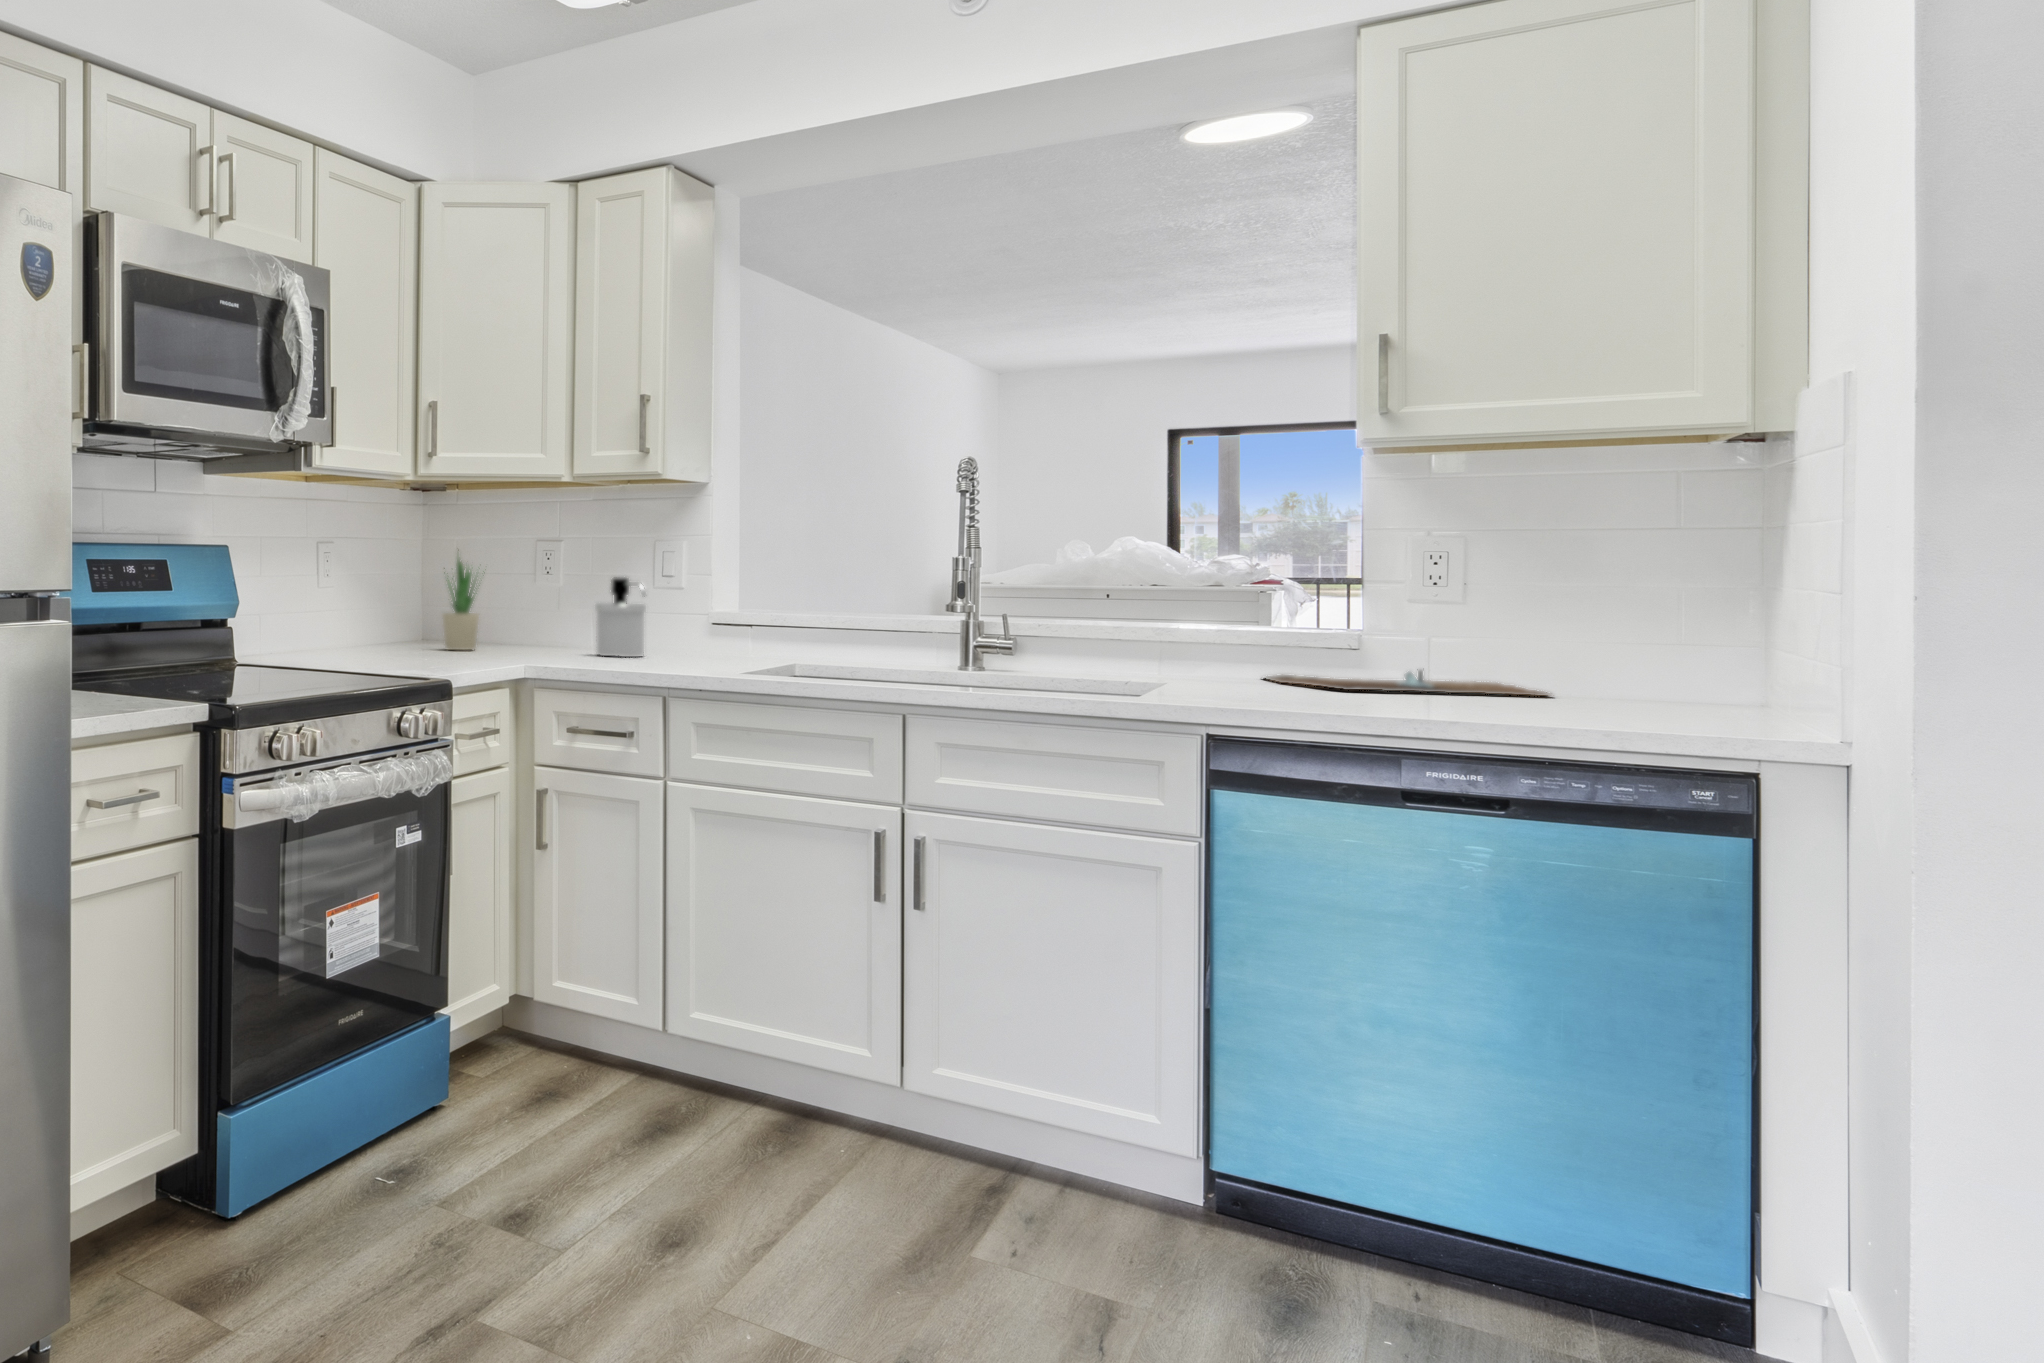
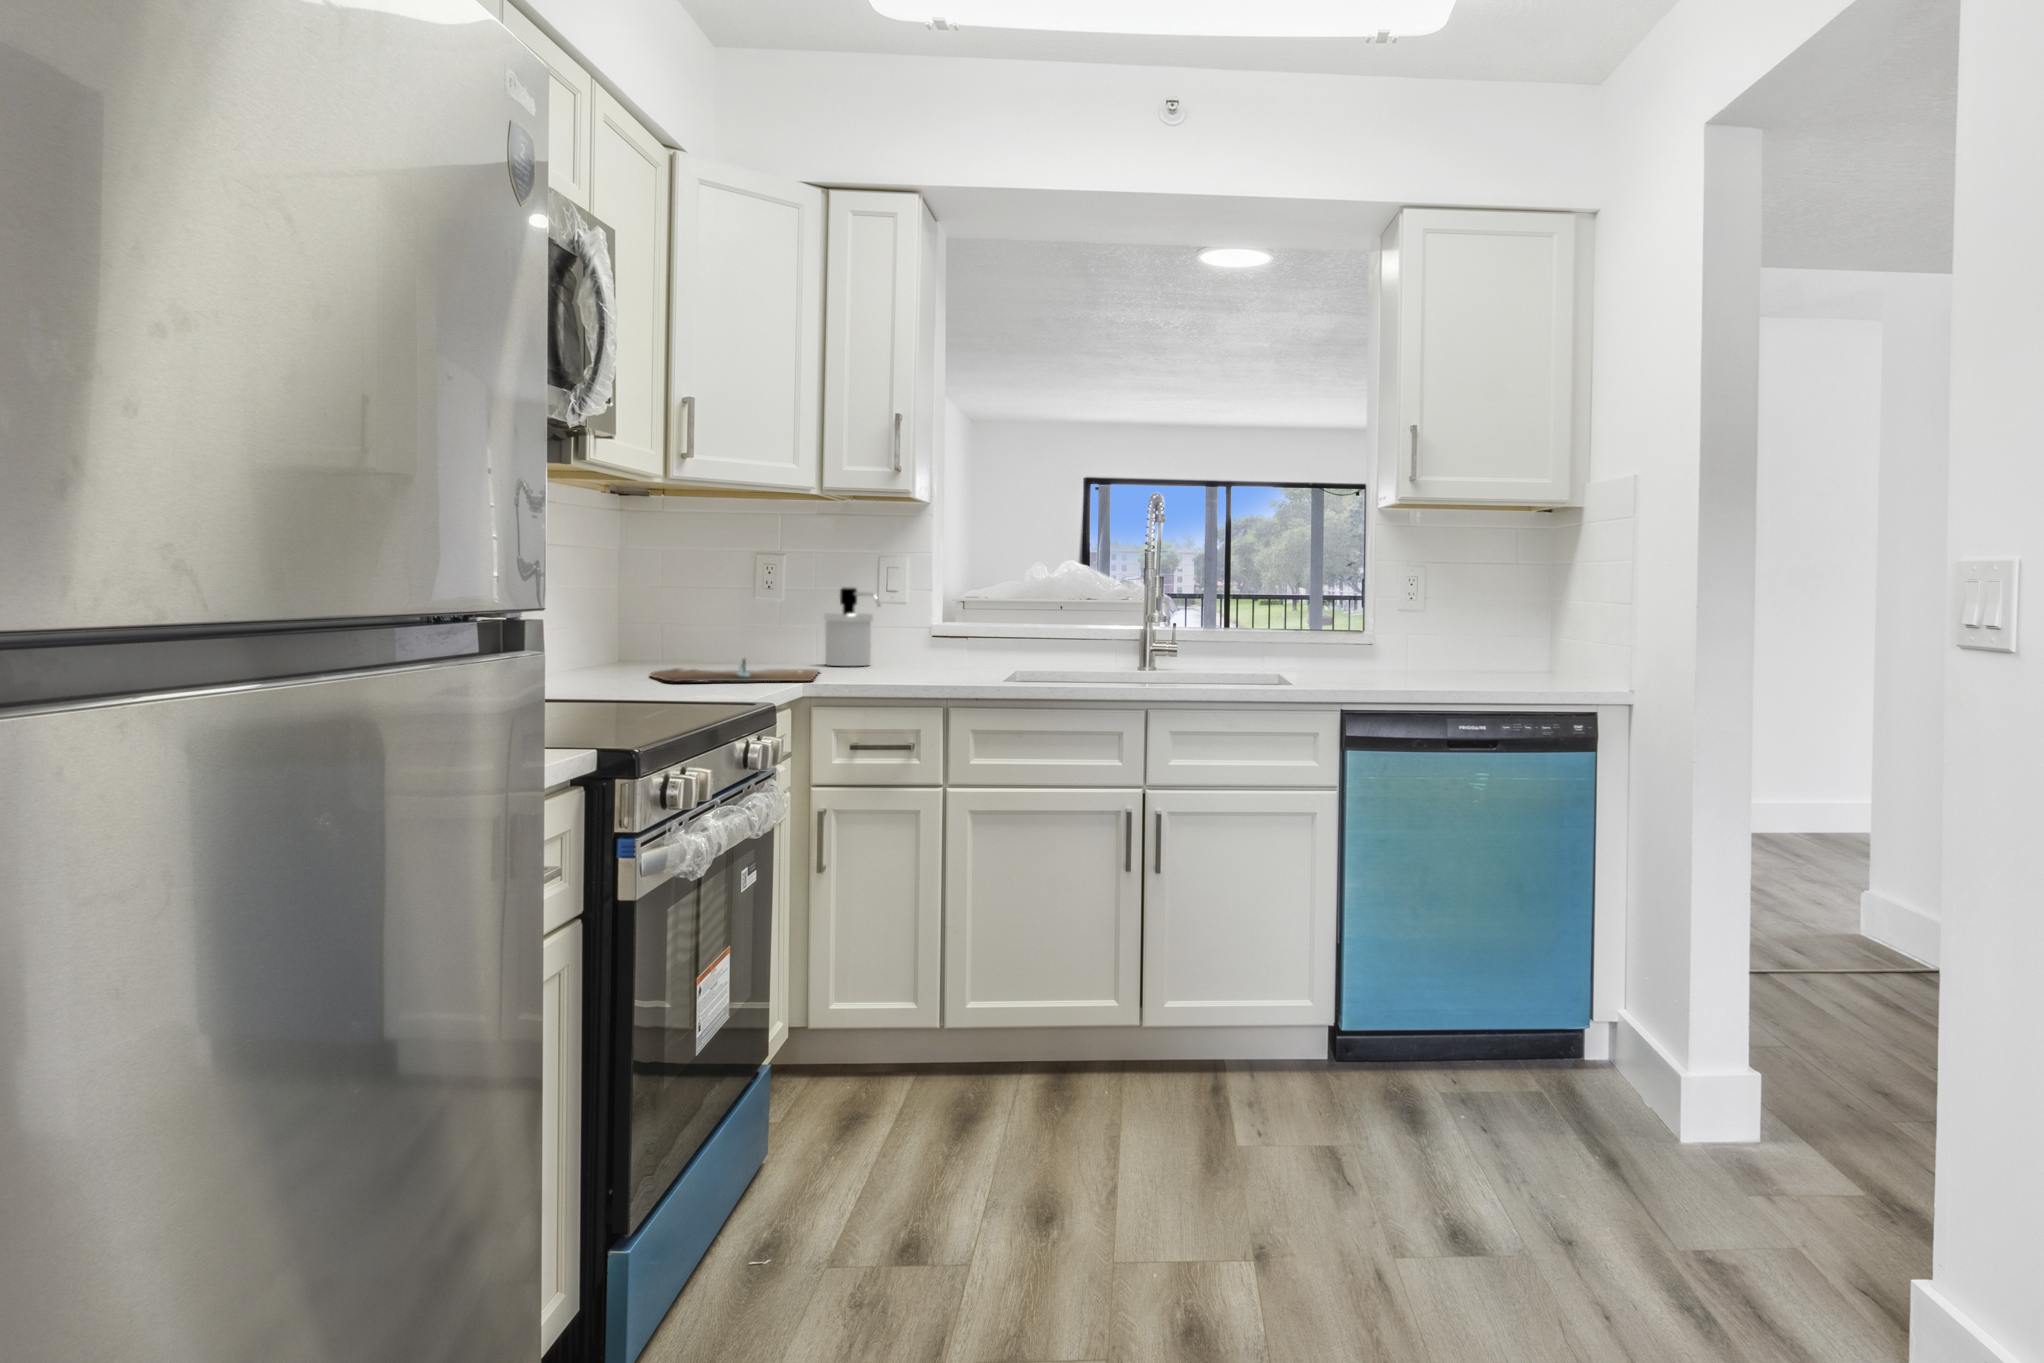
potted plant: present [443,560,479,650] -> none [656,553,706,665]
cutting board: present [1267,671,1548,696] -> present [650,659,819,682]

